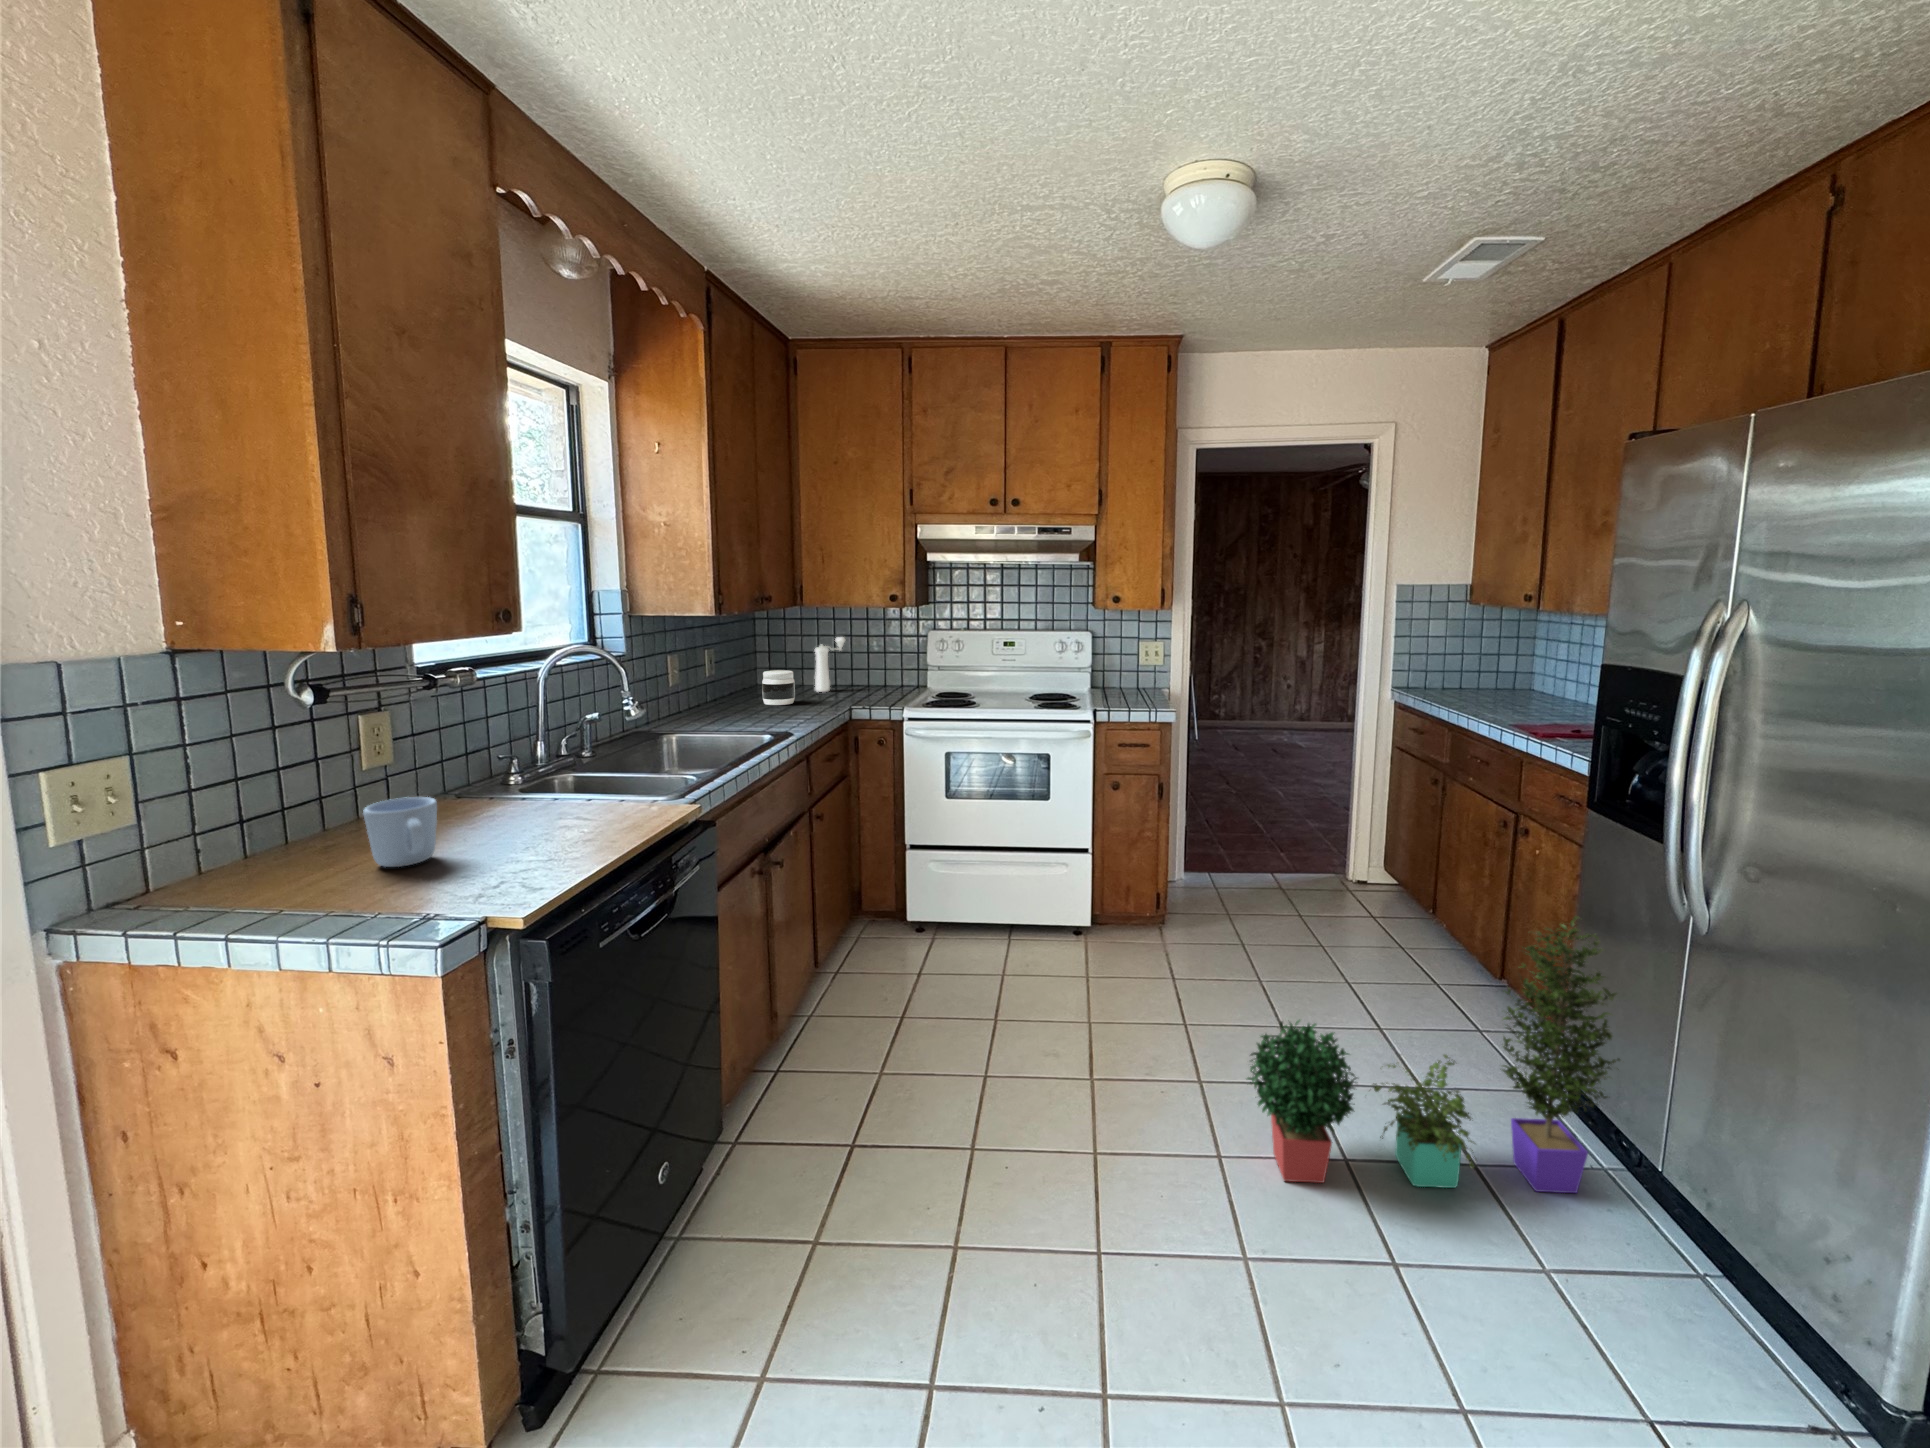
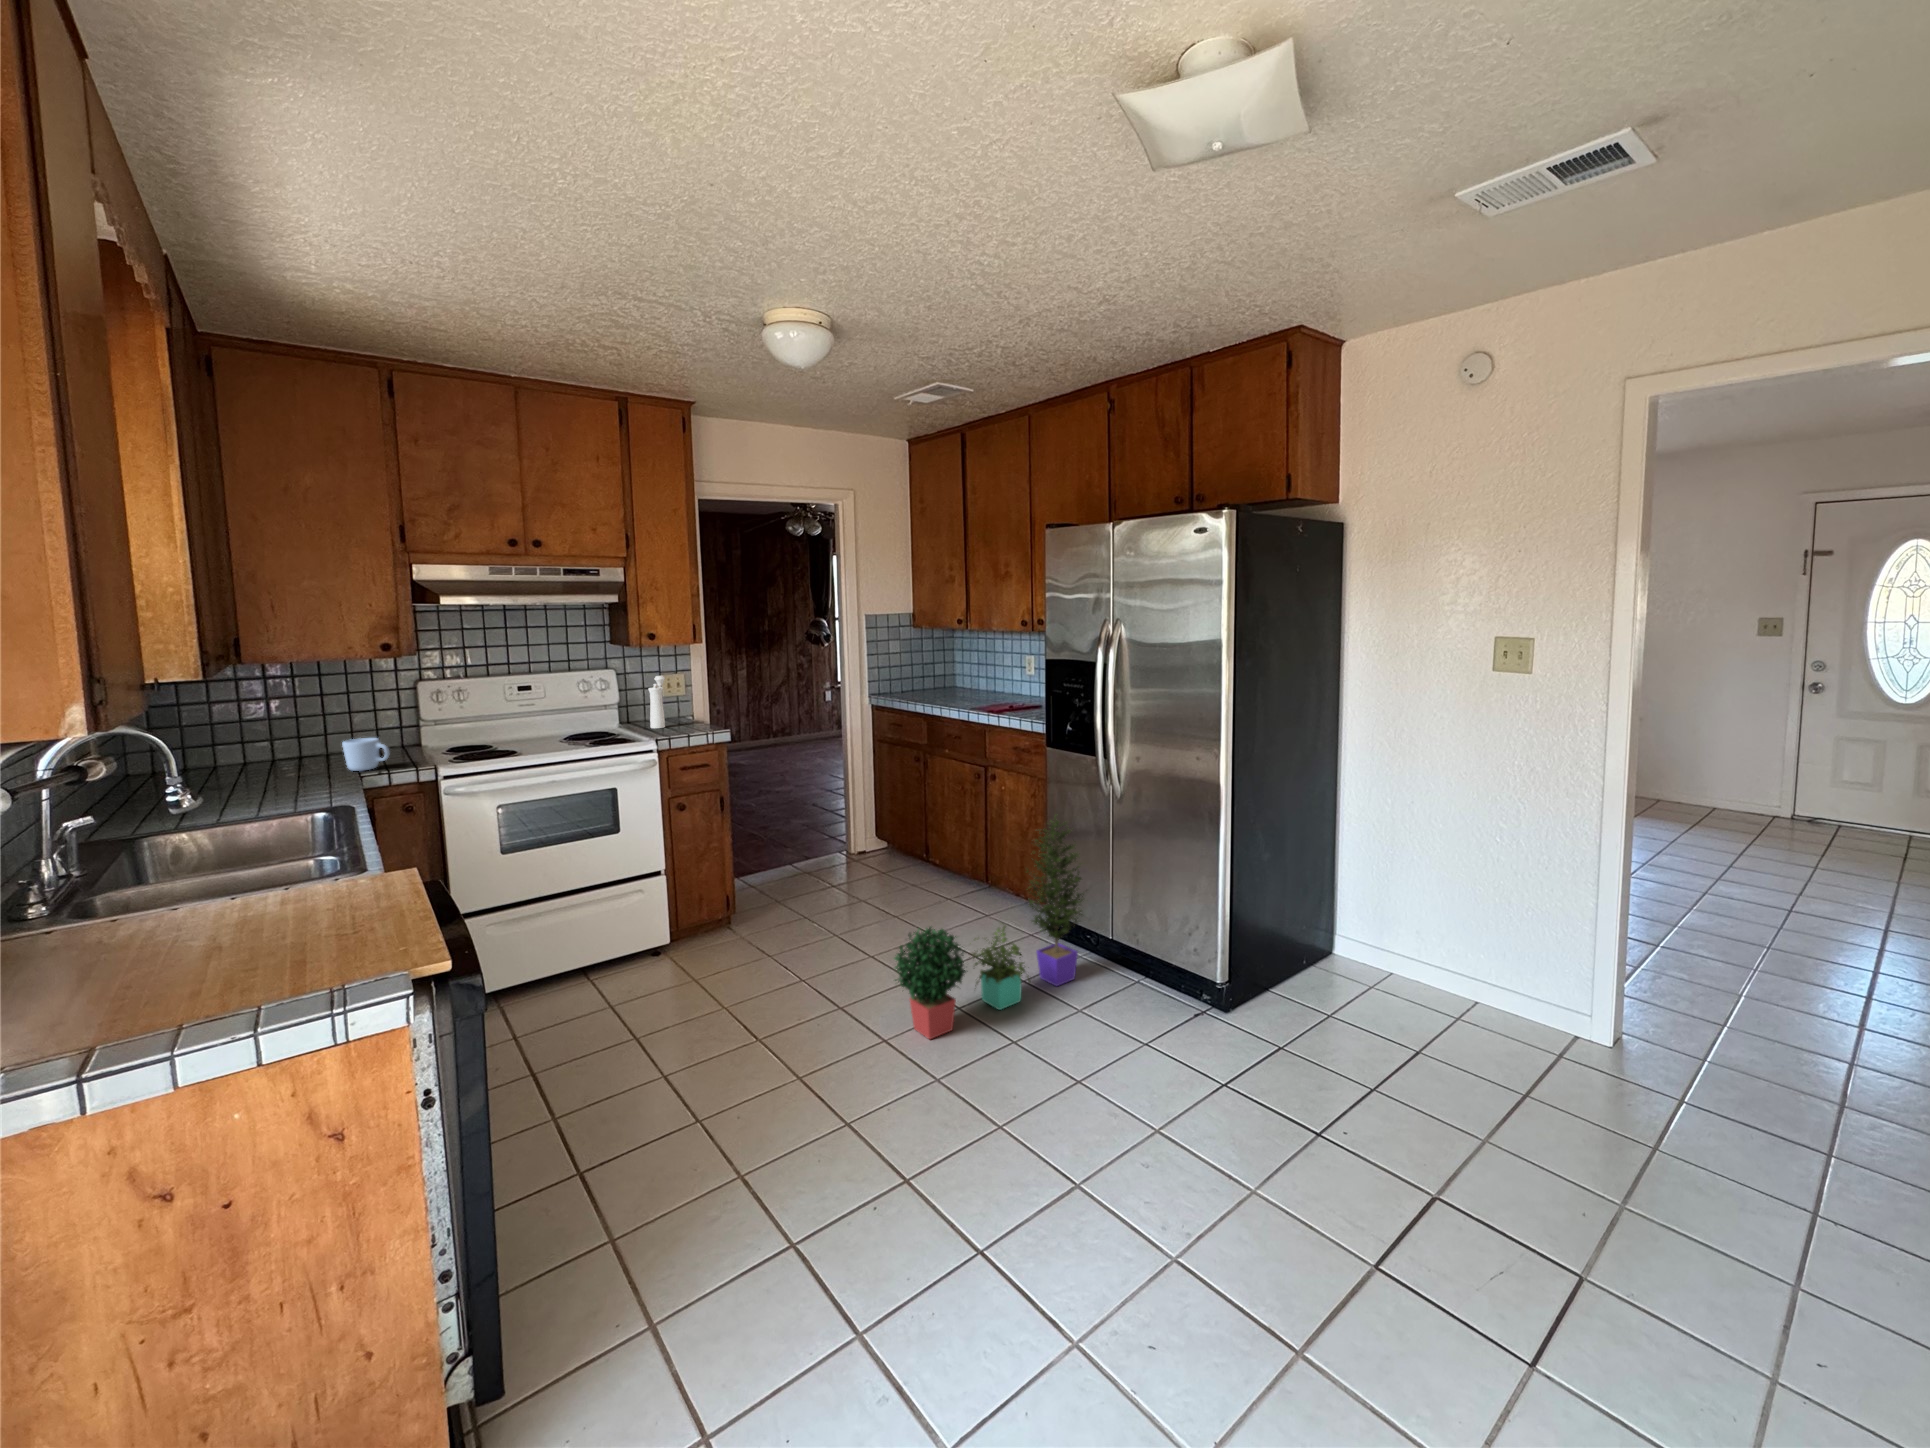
pepper mill: present [815,637,845,692] -> present [648,676,665,728]
jar: present [762,670,795,705] -> none [220,744,273,789]
mug: present [363,797,437,867] -> present [342,738,389,771]

